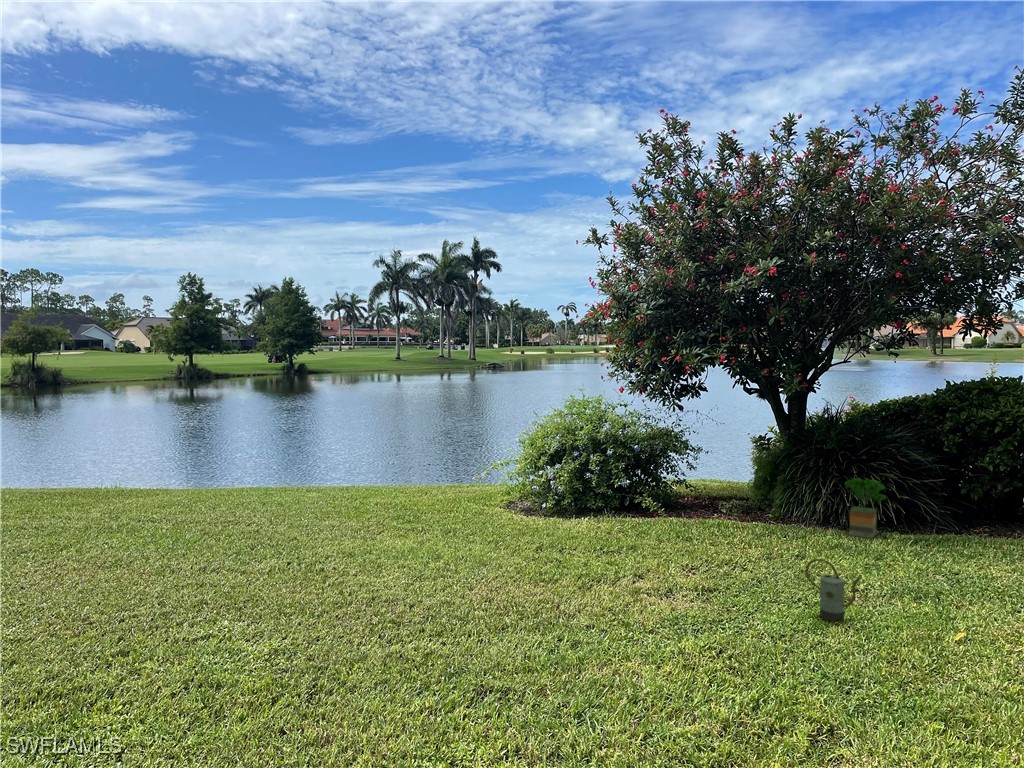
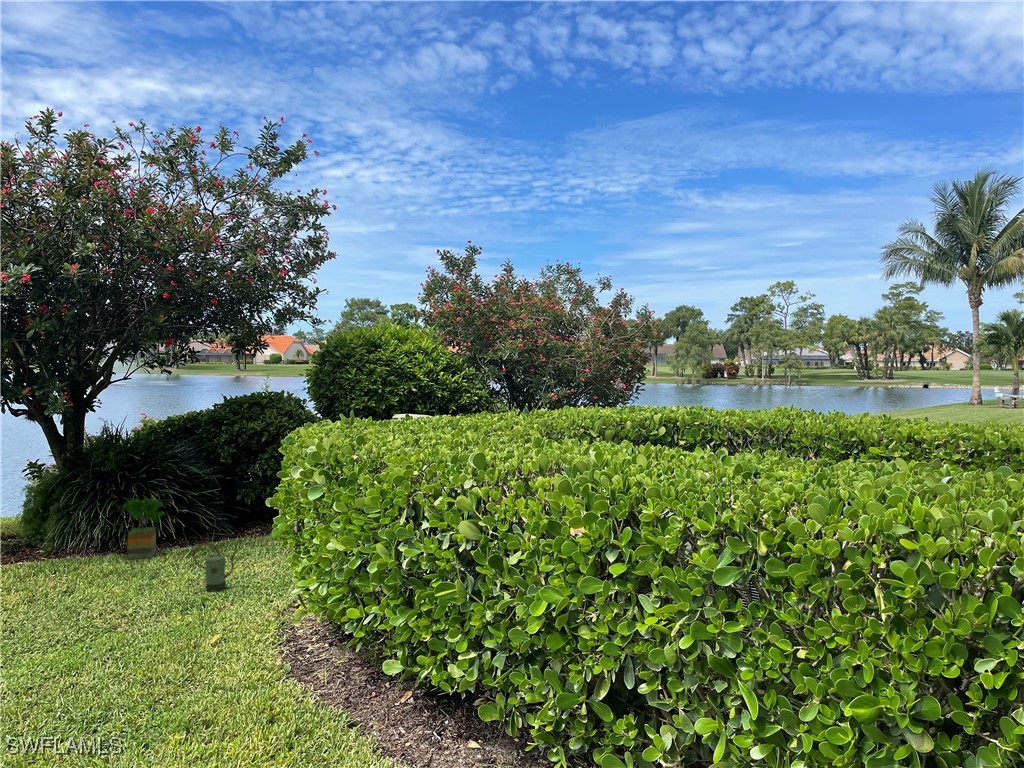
watering can: present [806,559,861,621] -> present [193,543,237,591]

